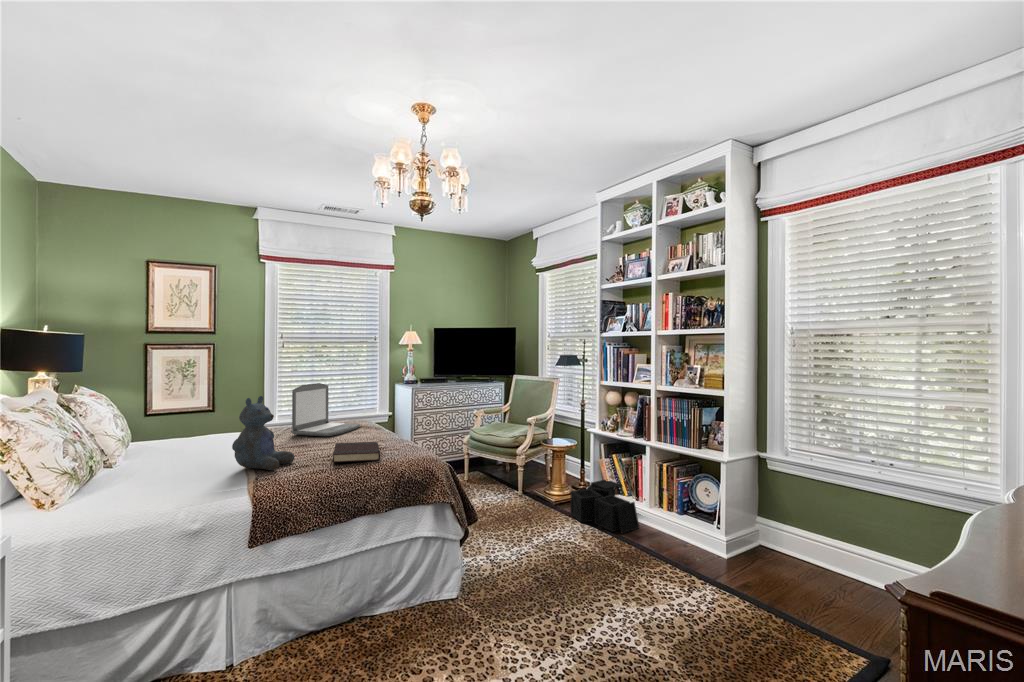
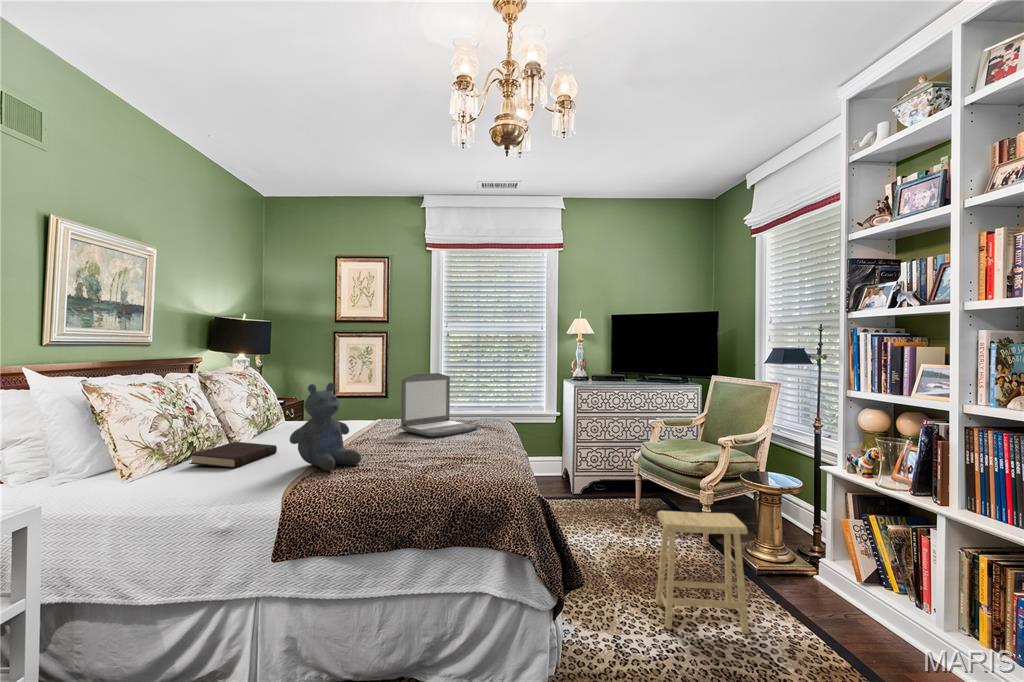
book: present [333,442,380,463] -> present [189,442,277,468]
footstool: none [503,463,562,544] -> present [656,511,749,634]
storage bin: present [570,480,639,533] -> none [778,555,910,663]

